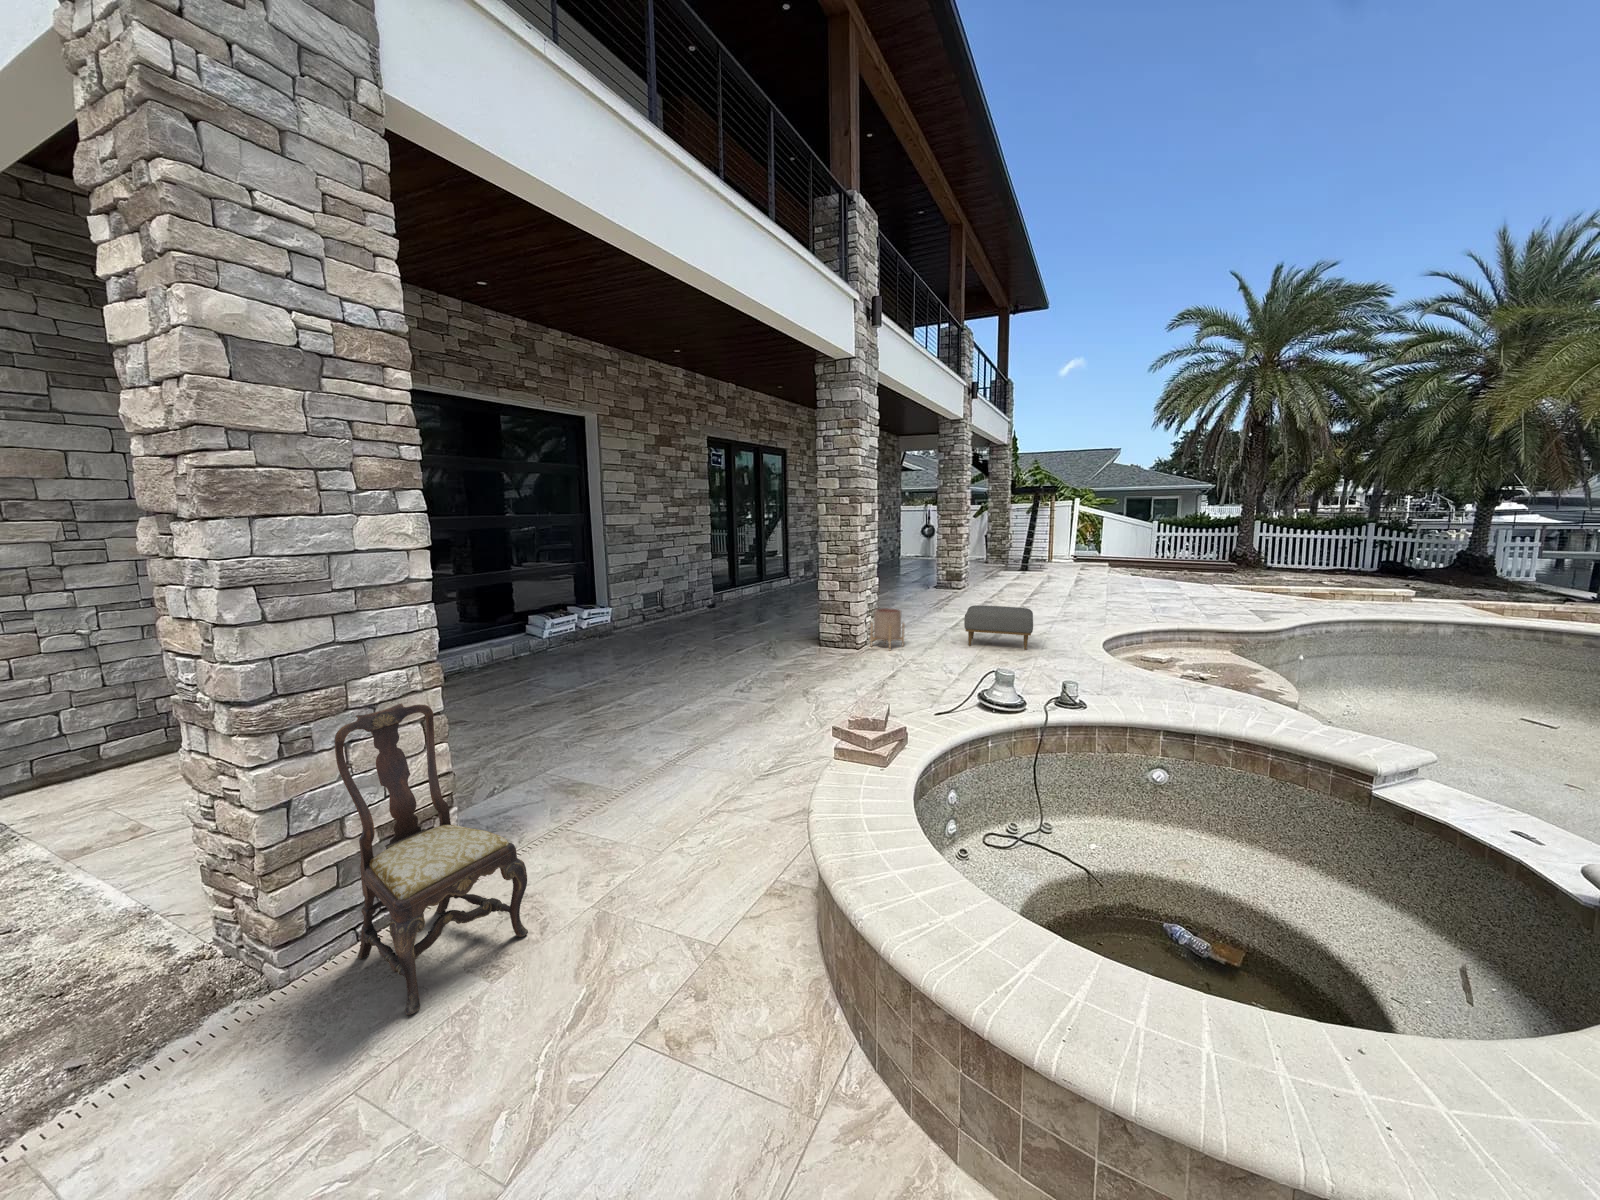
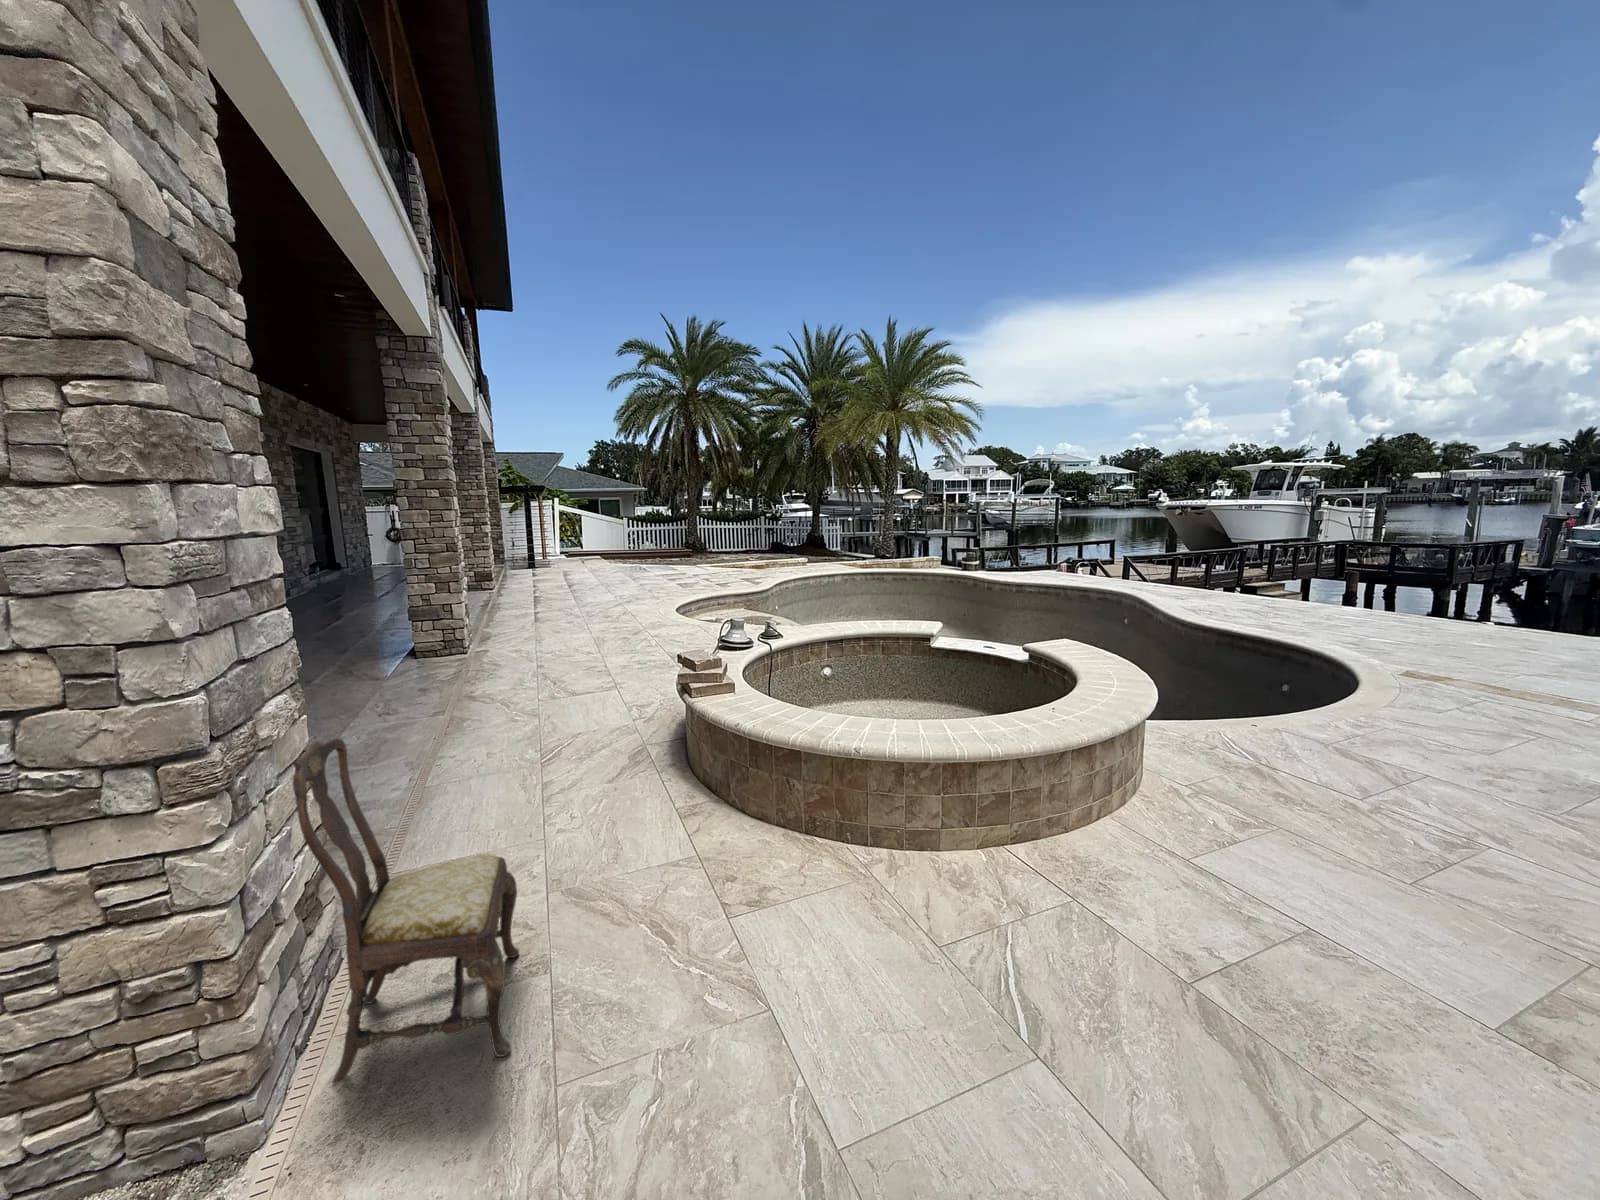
ottoman: present [964,605,1033,650] -> none [559,592,629,634]
planter: present [870,608,905,650] -> none [475,608,512,651]

